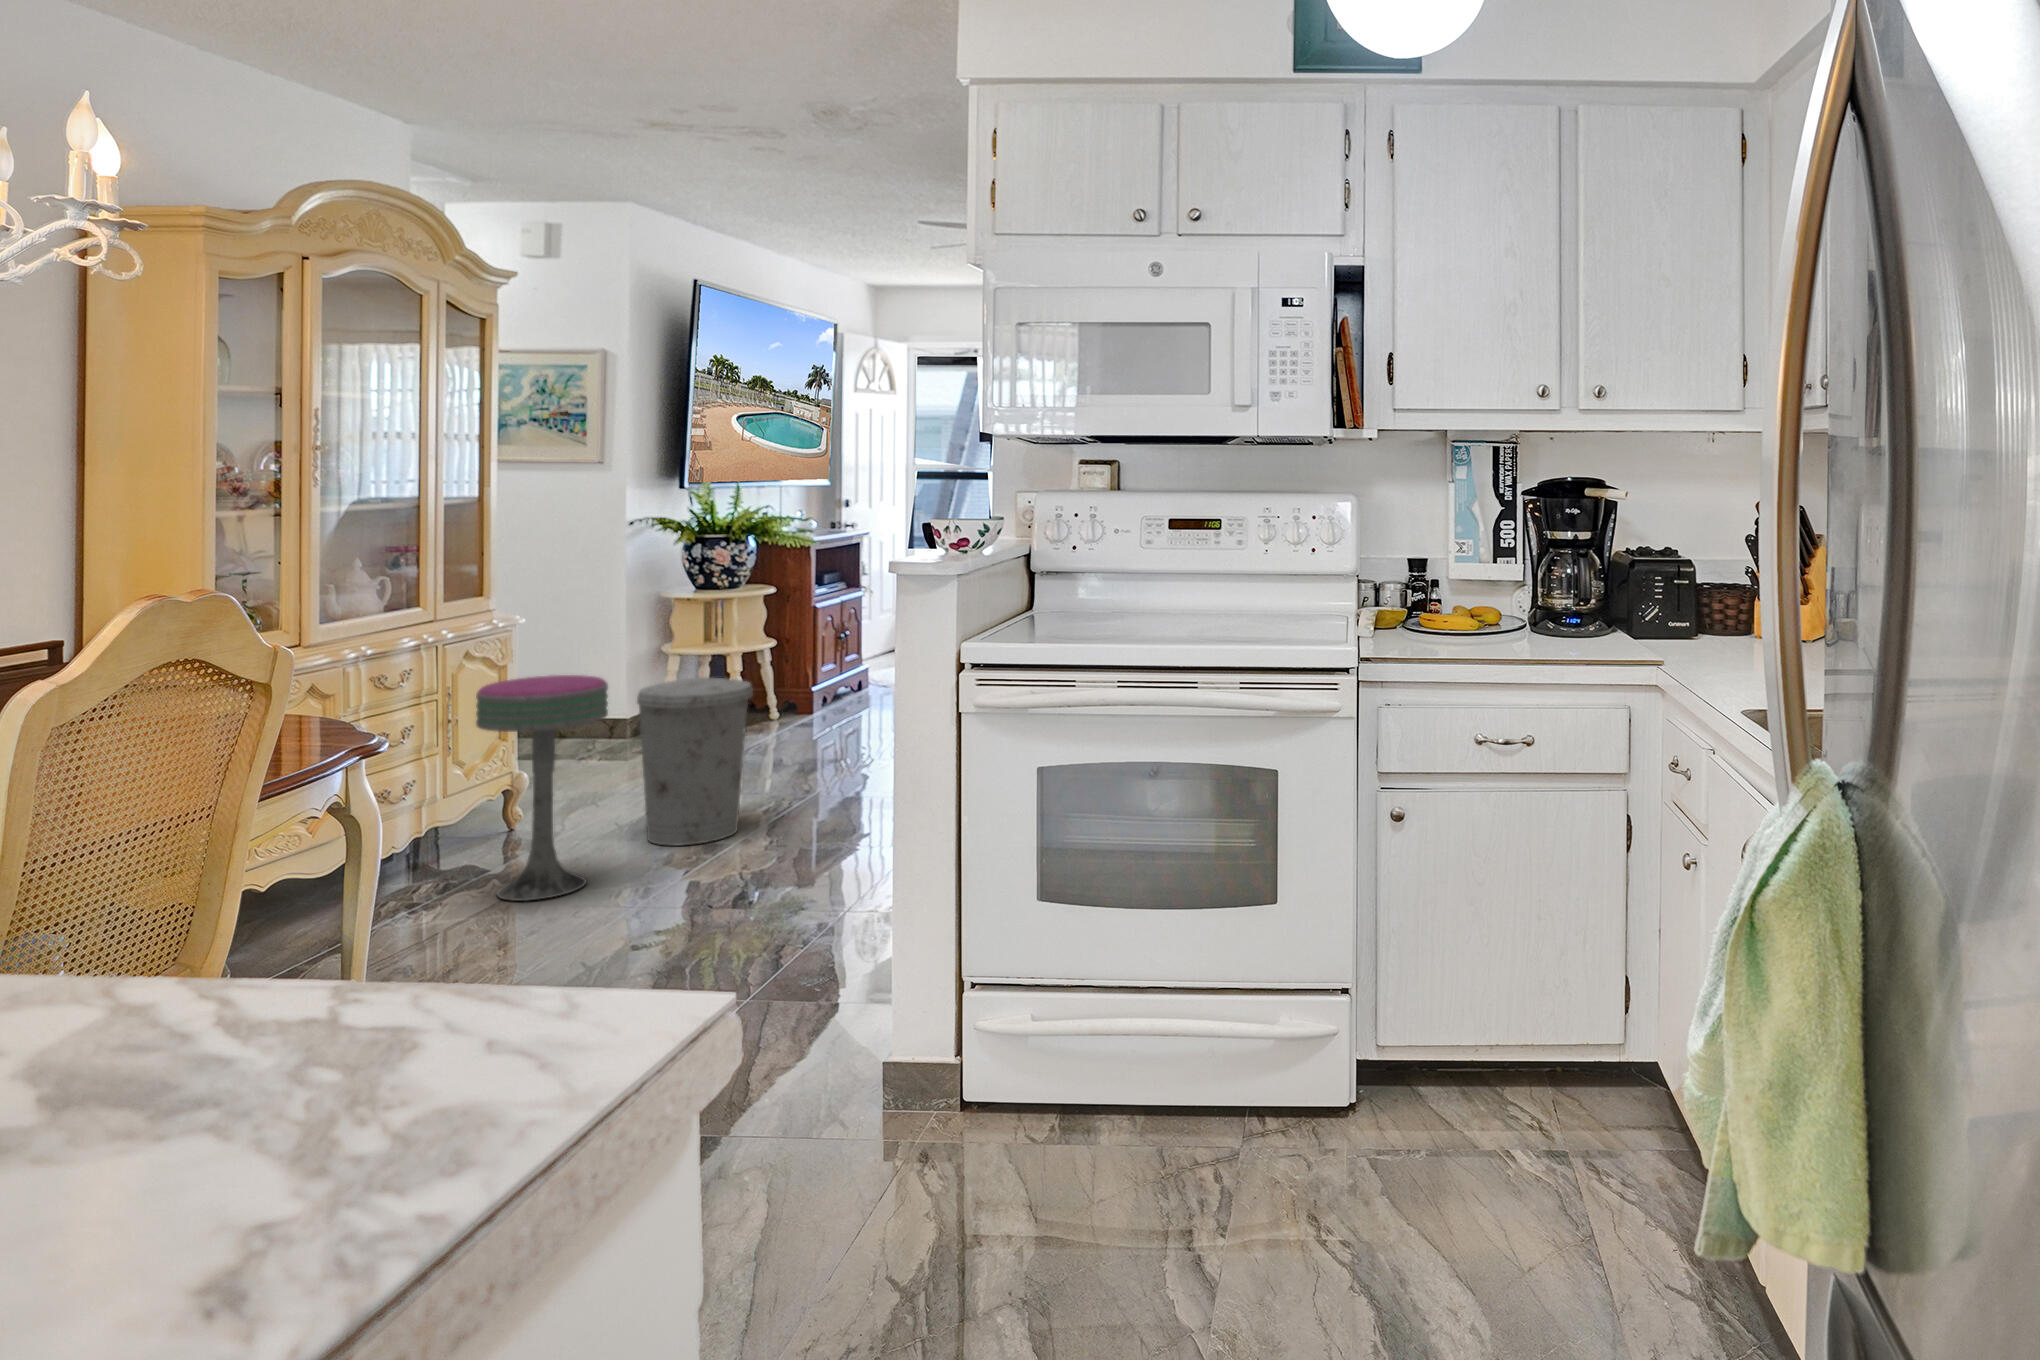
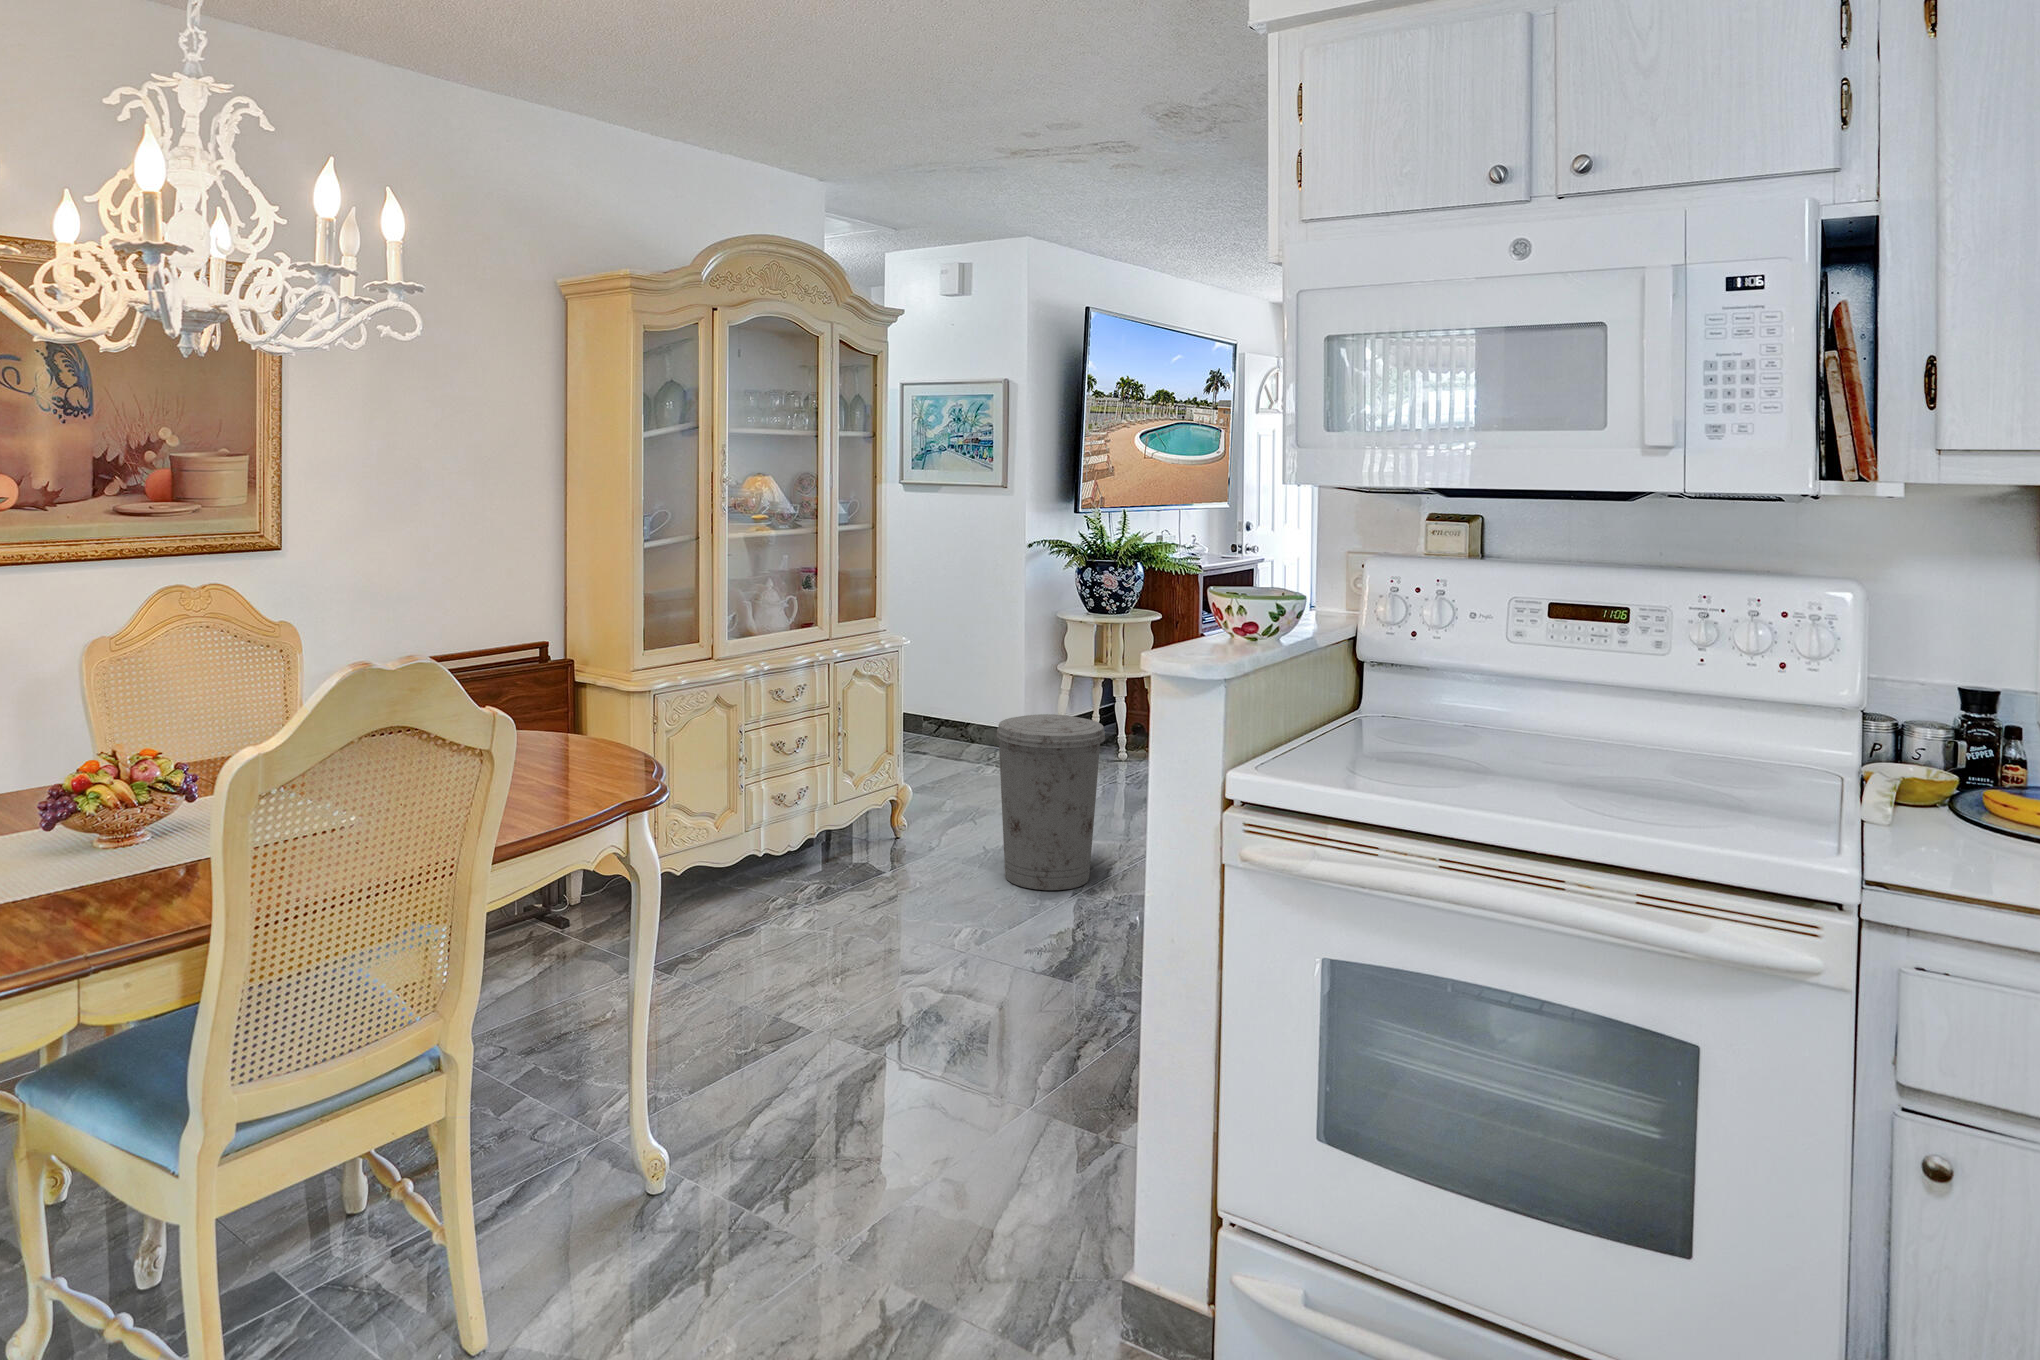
bar stool: present [476,675,608,901] -> none [848,702,959,927]

